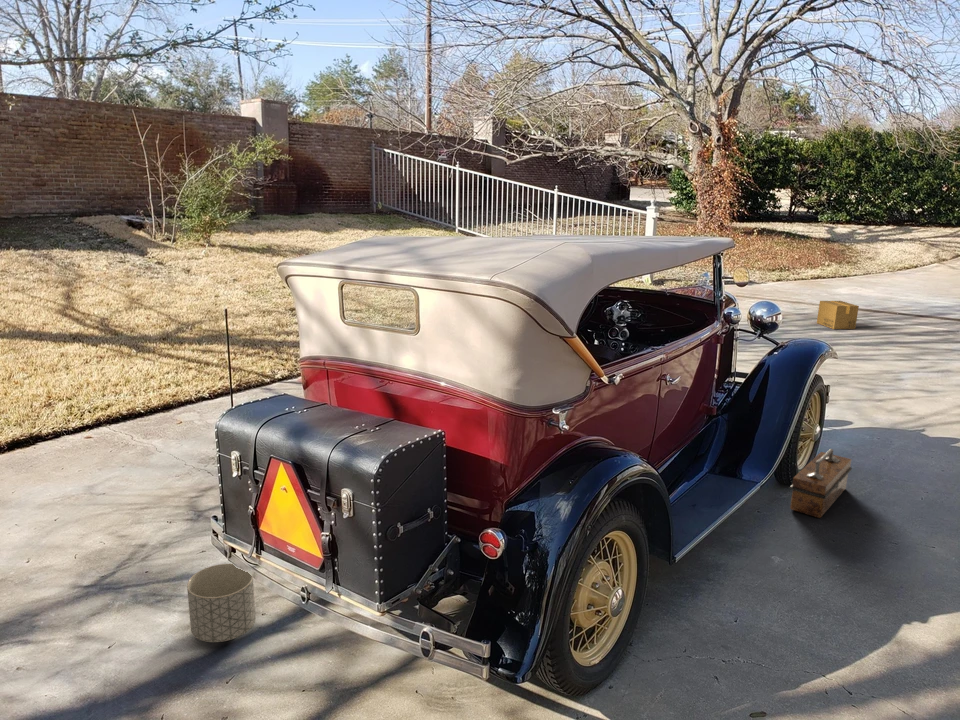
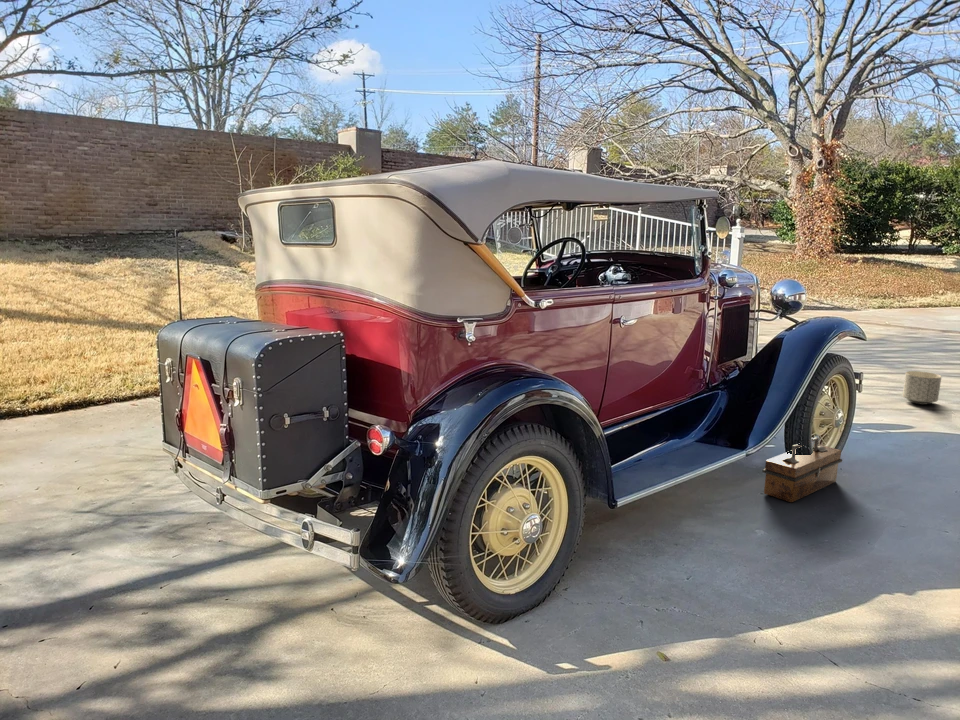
cardboard box: present [817,301,859,329] -> none [897,322,943,353]
planter: present [187,564,256,642] -> present [903,371,941,405]

